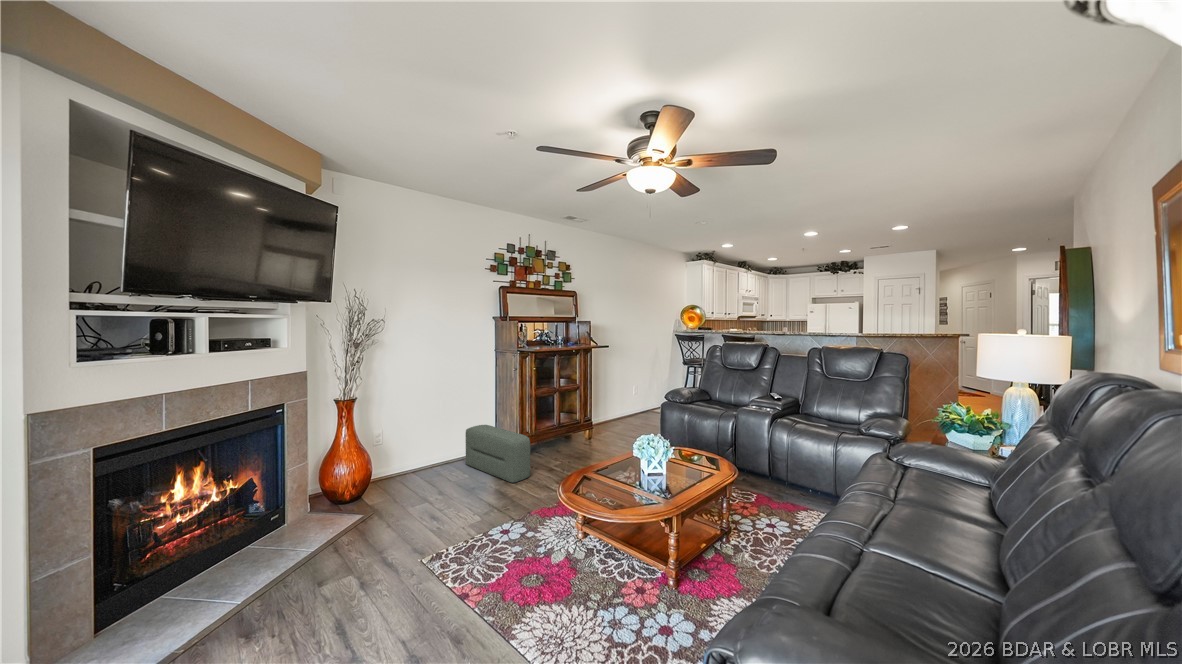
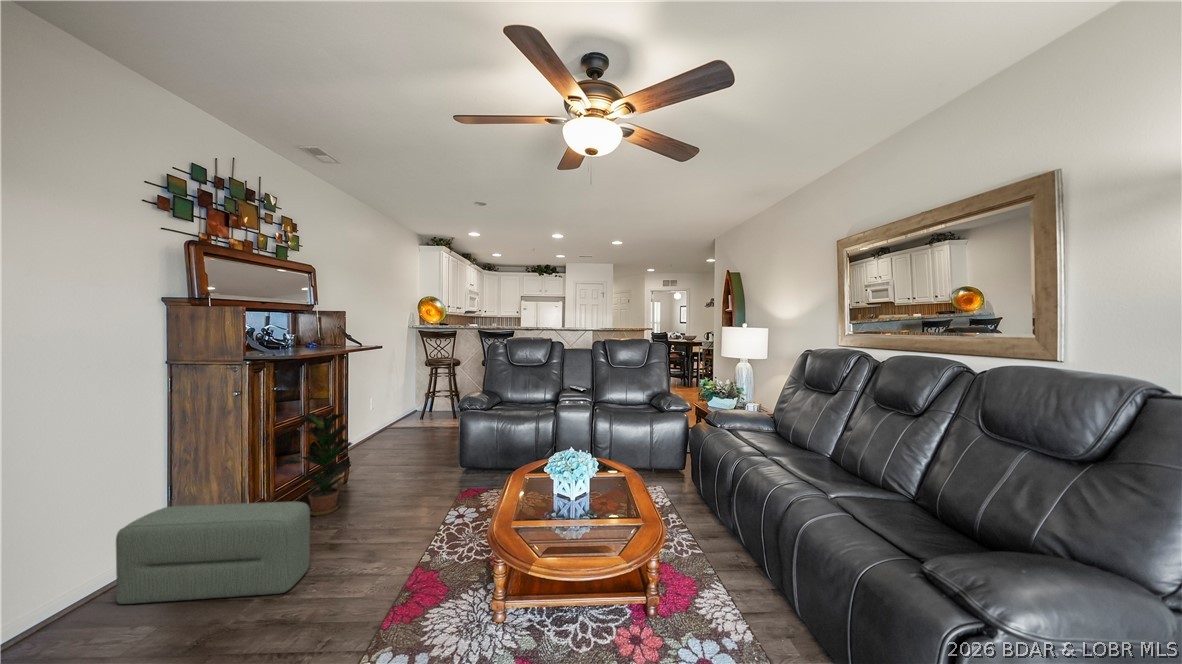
potted plant: none [540,388,581,455] -> present [281,412,352,516]

